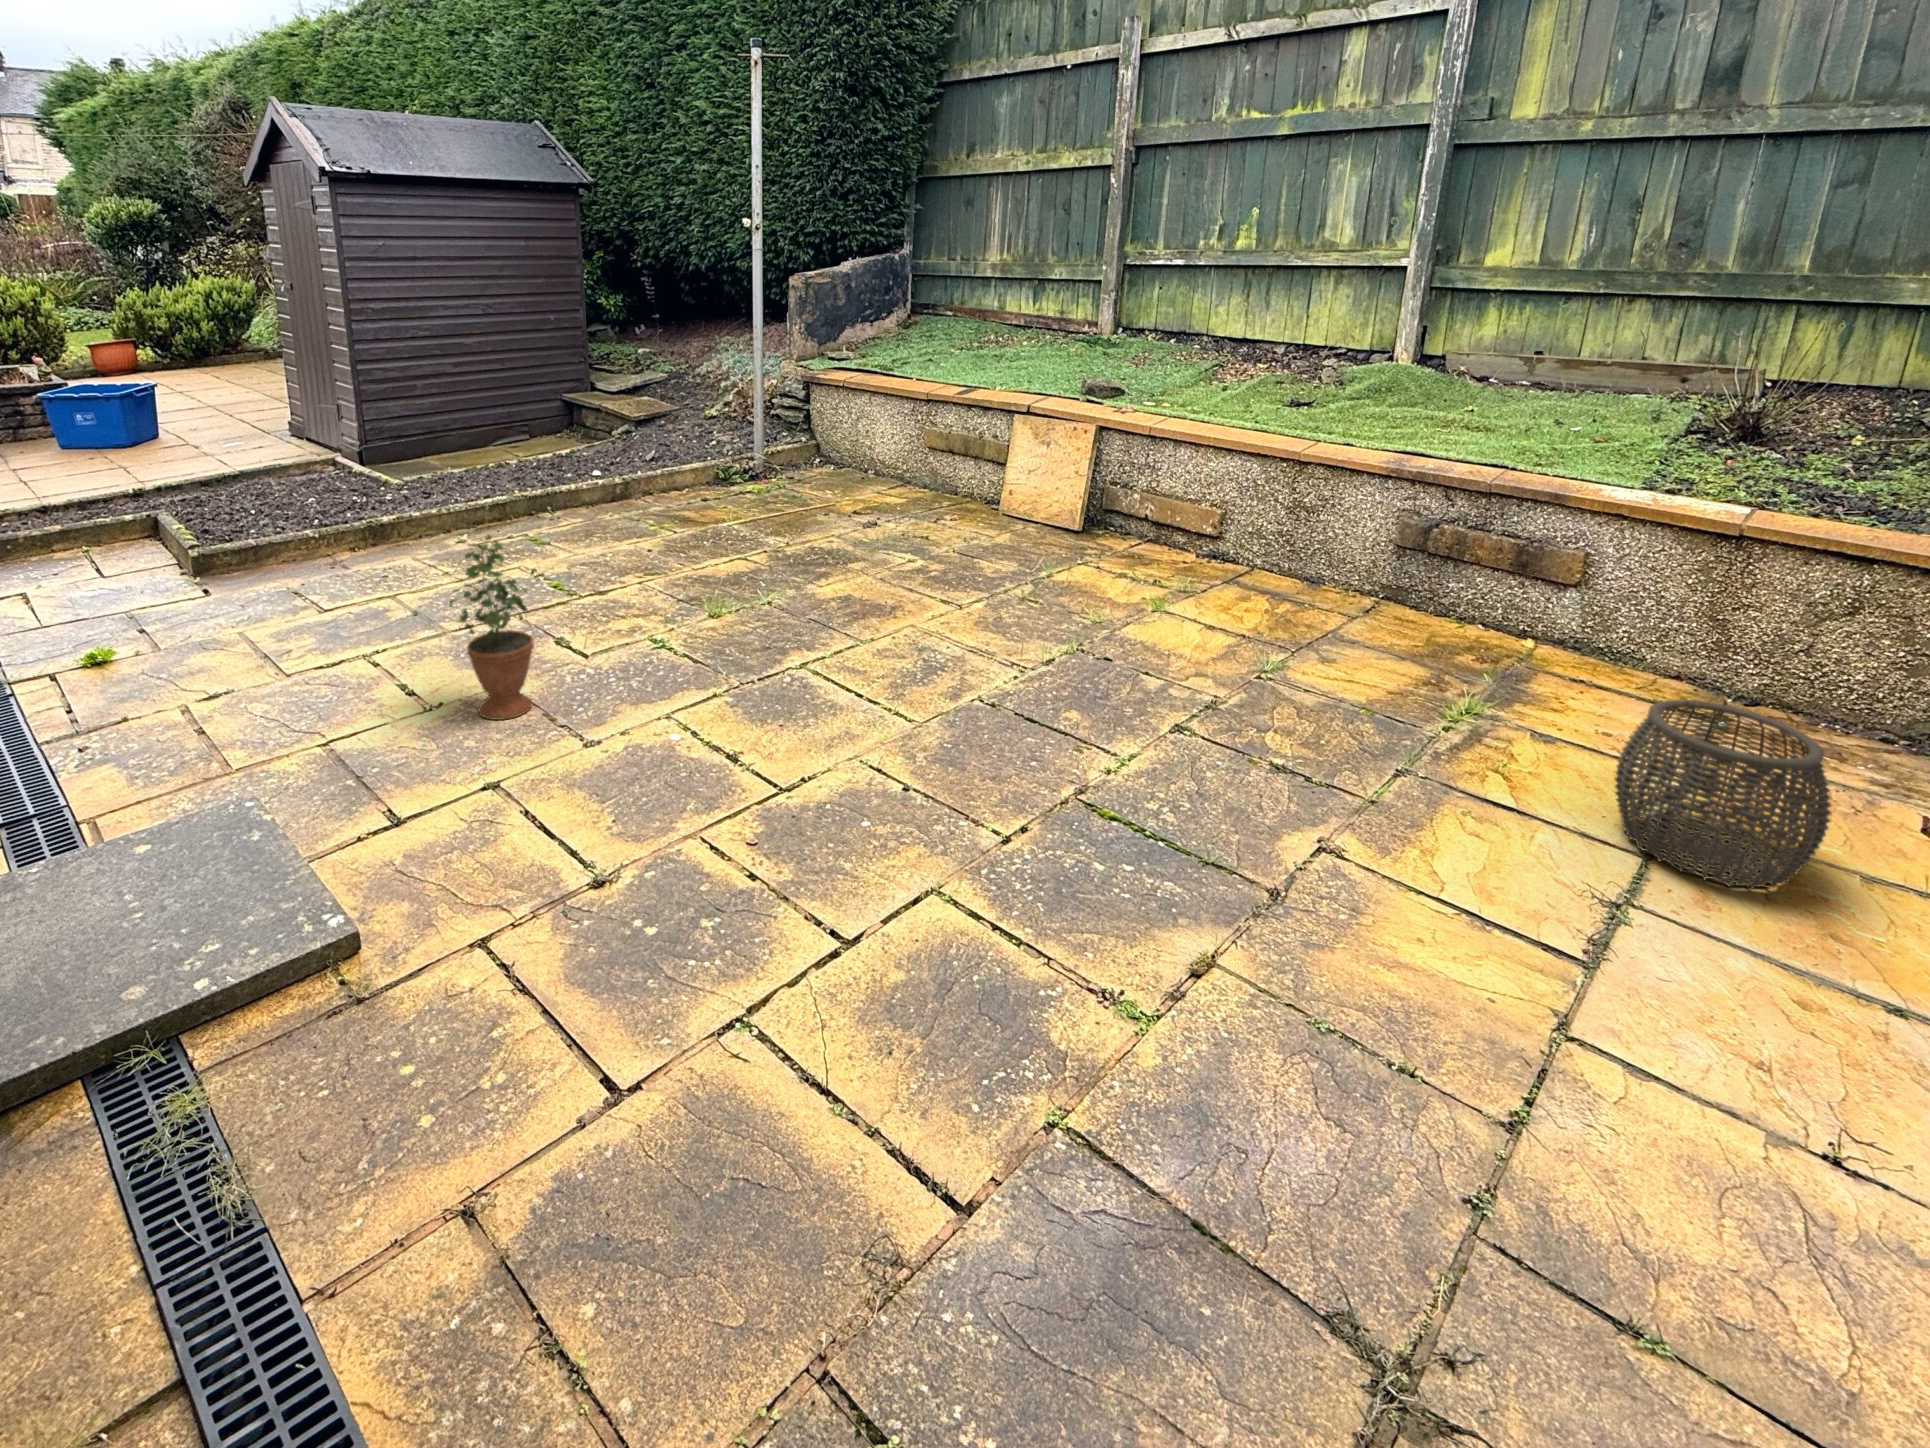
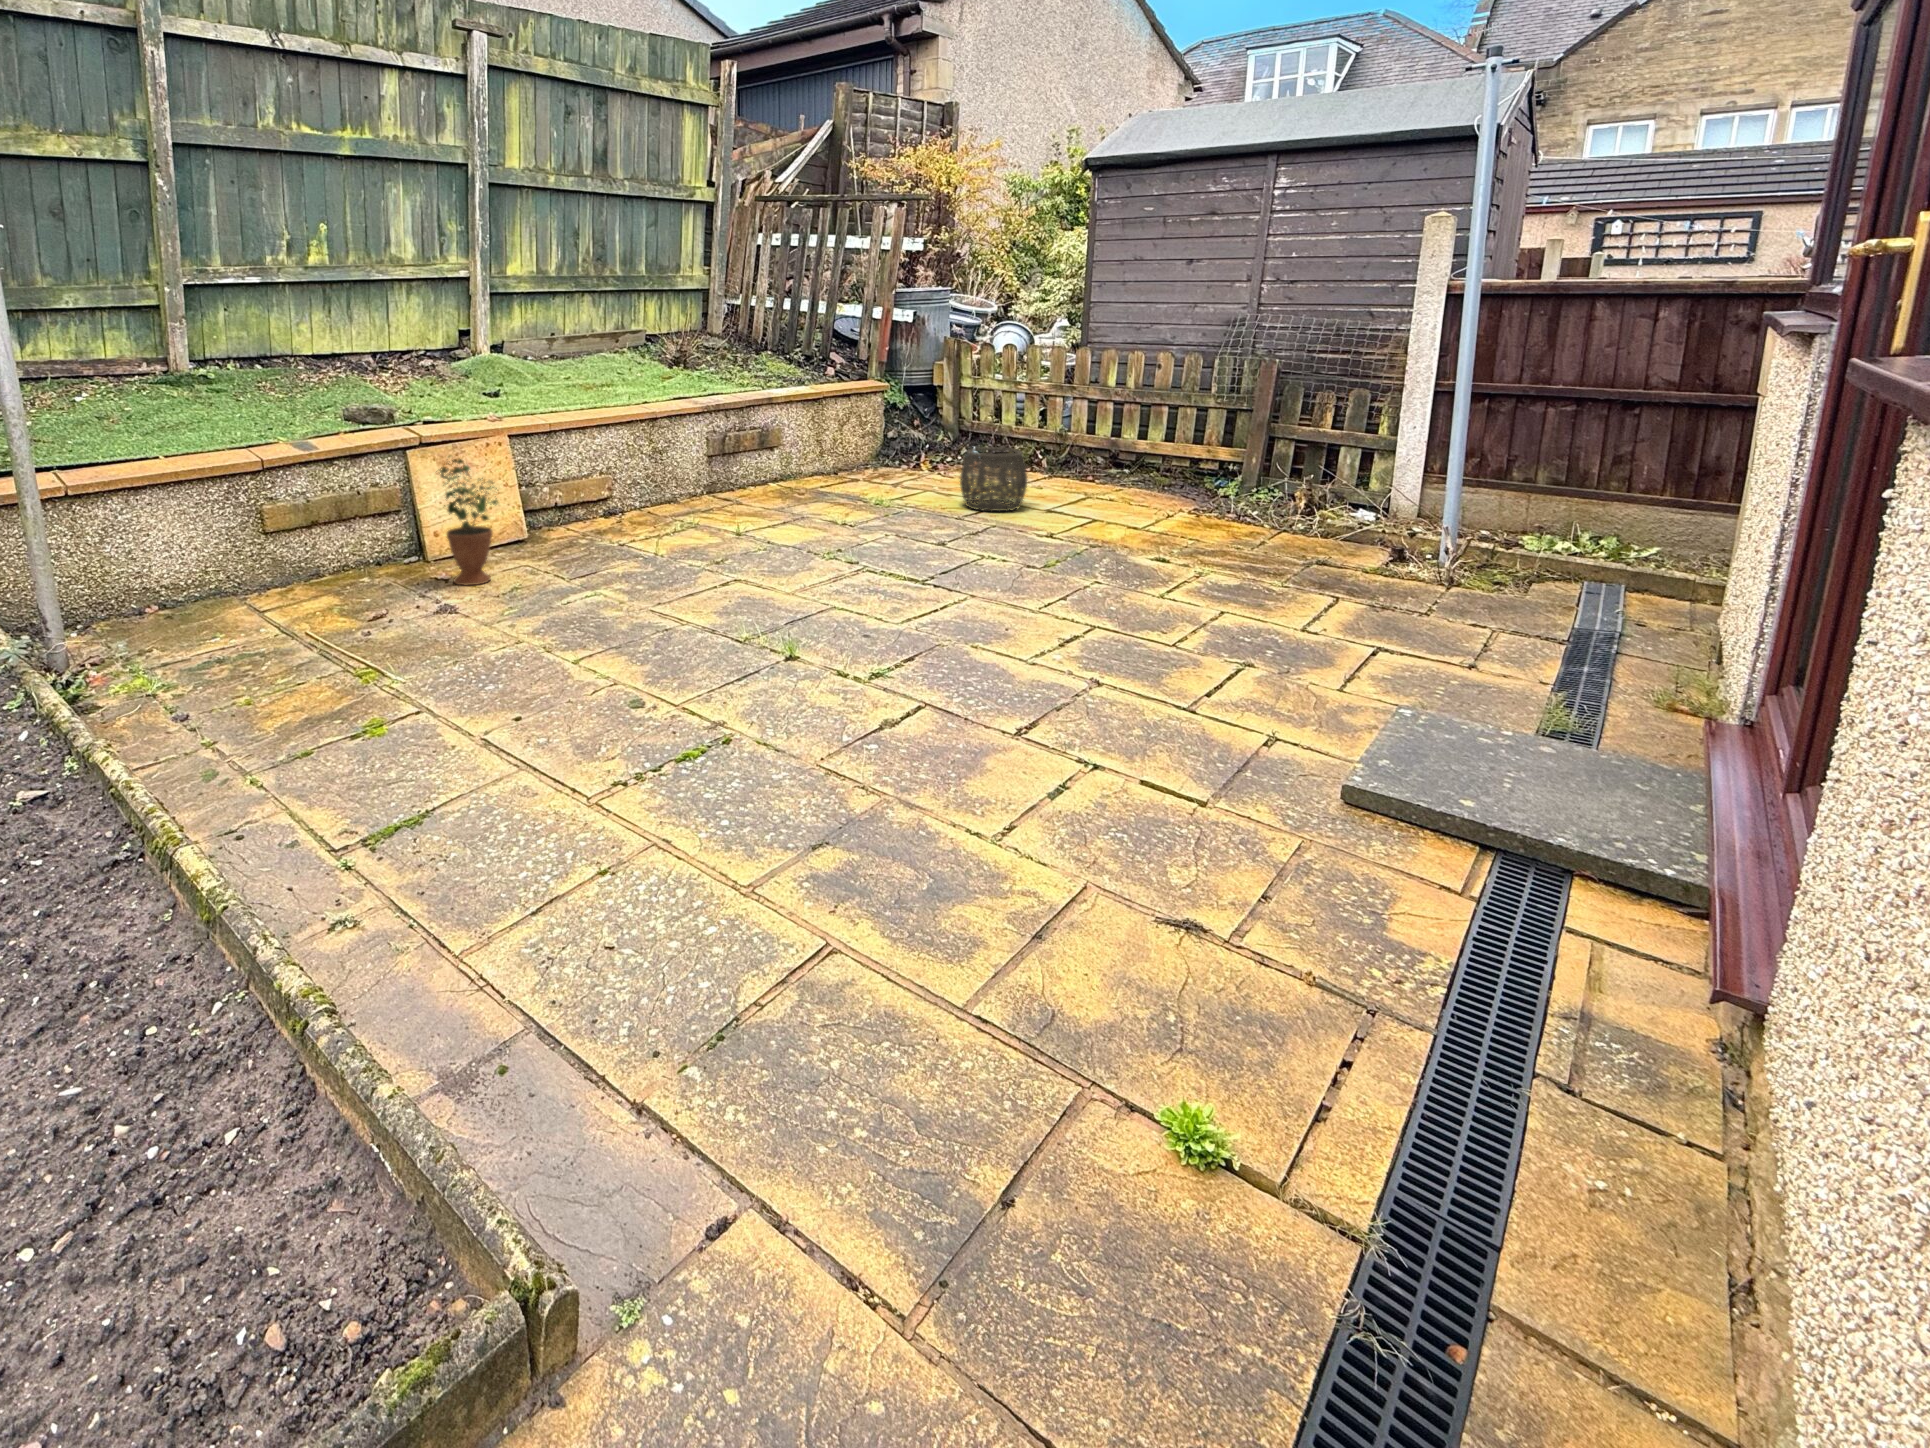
potted plant: present [449,533,534,720] -> present [440,459,498,585]

